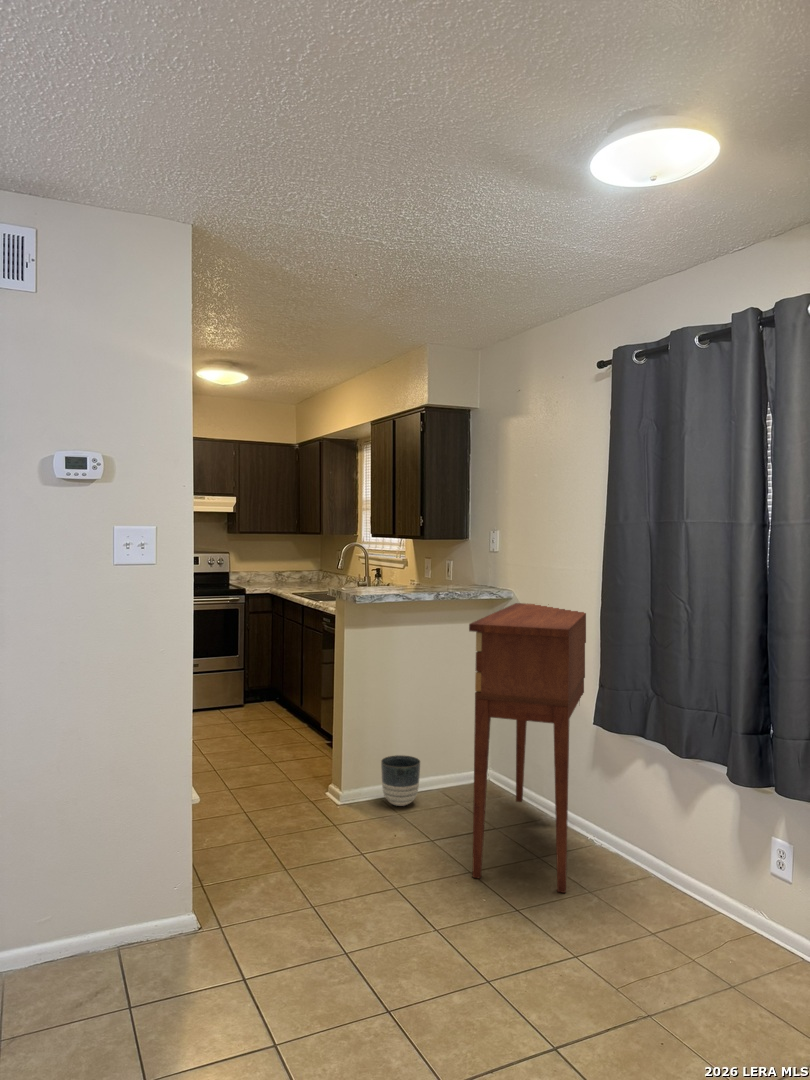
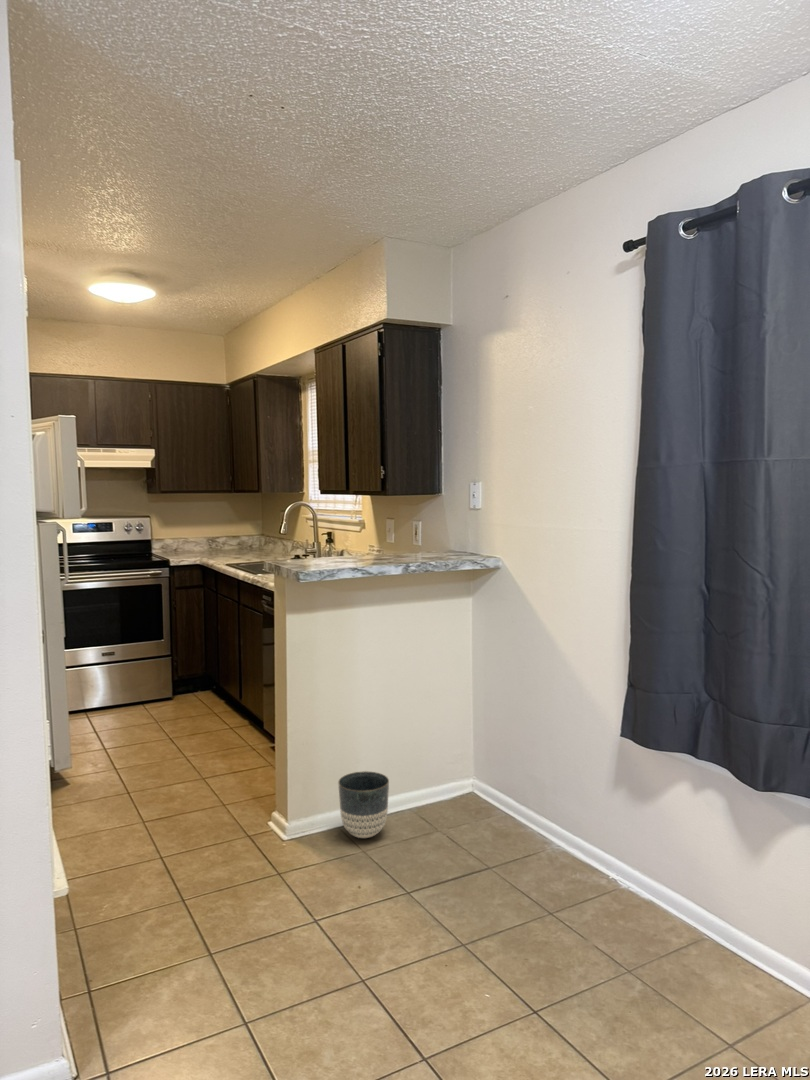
console table: present [469,603,586,893] -> none [458,574,605,978]

